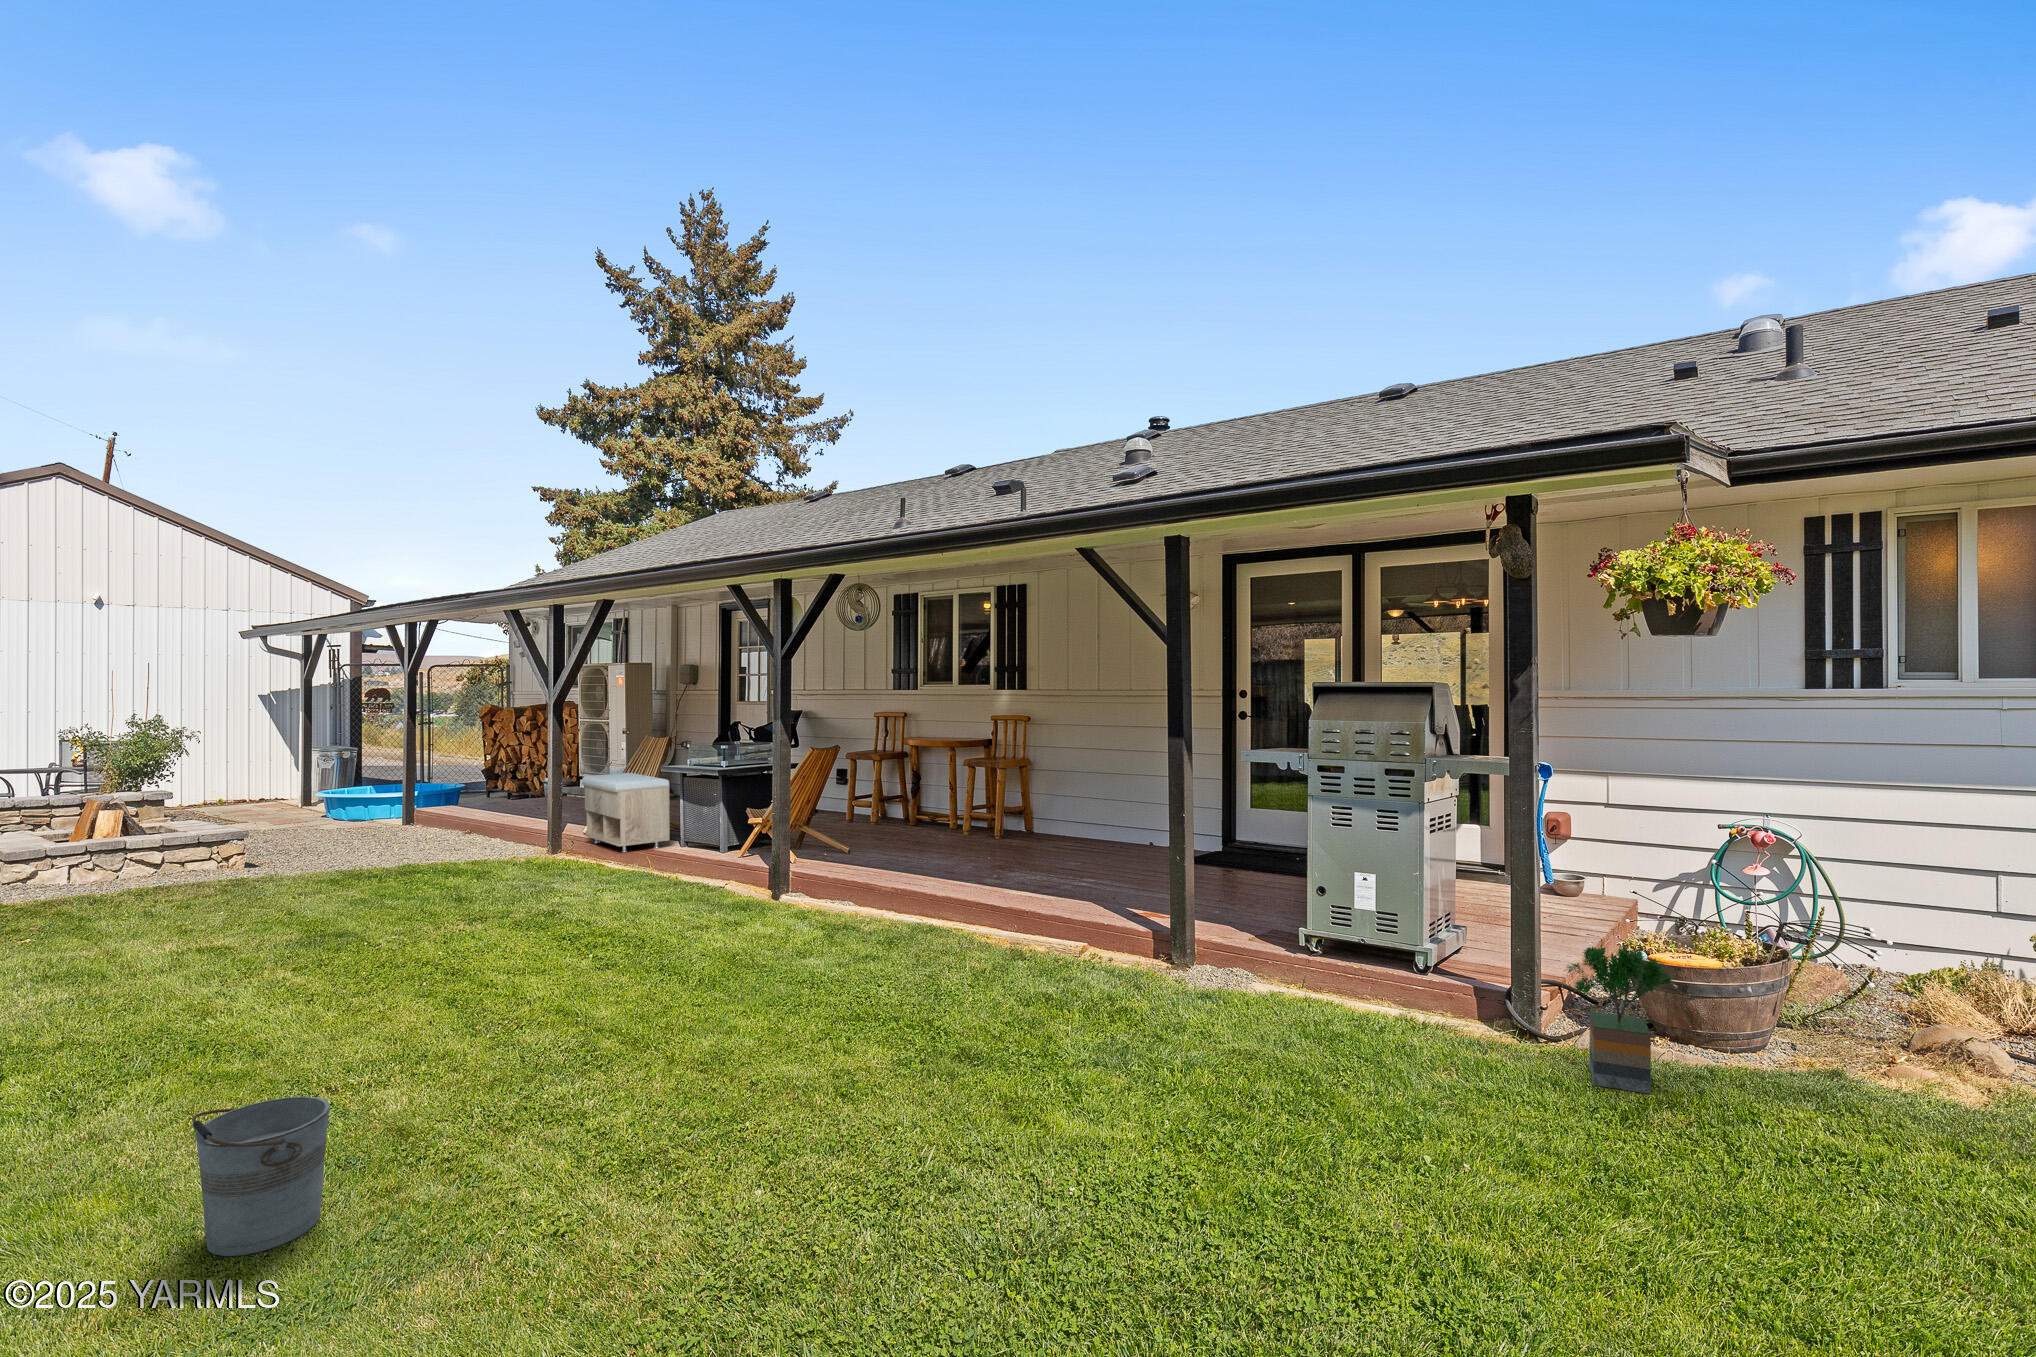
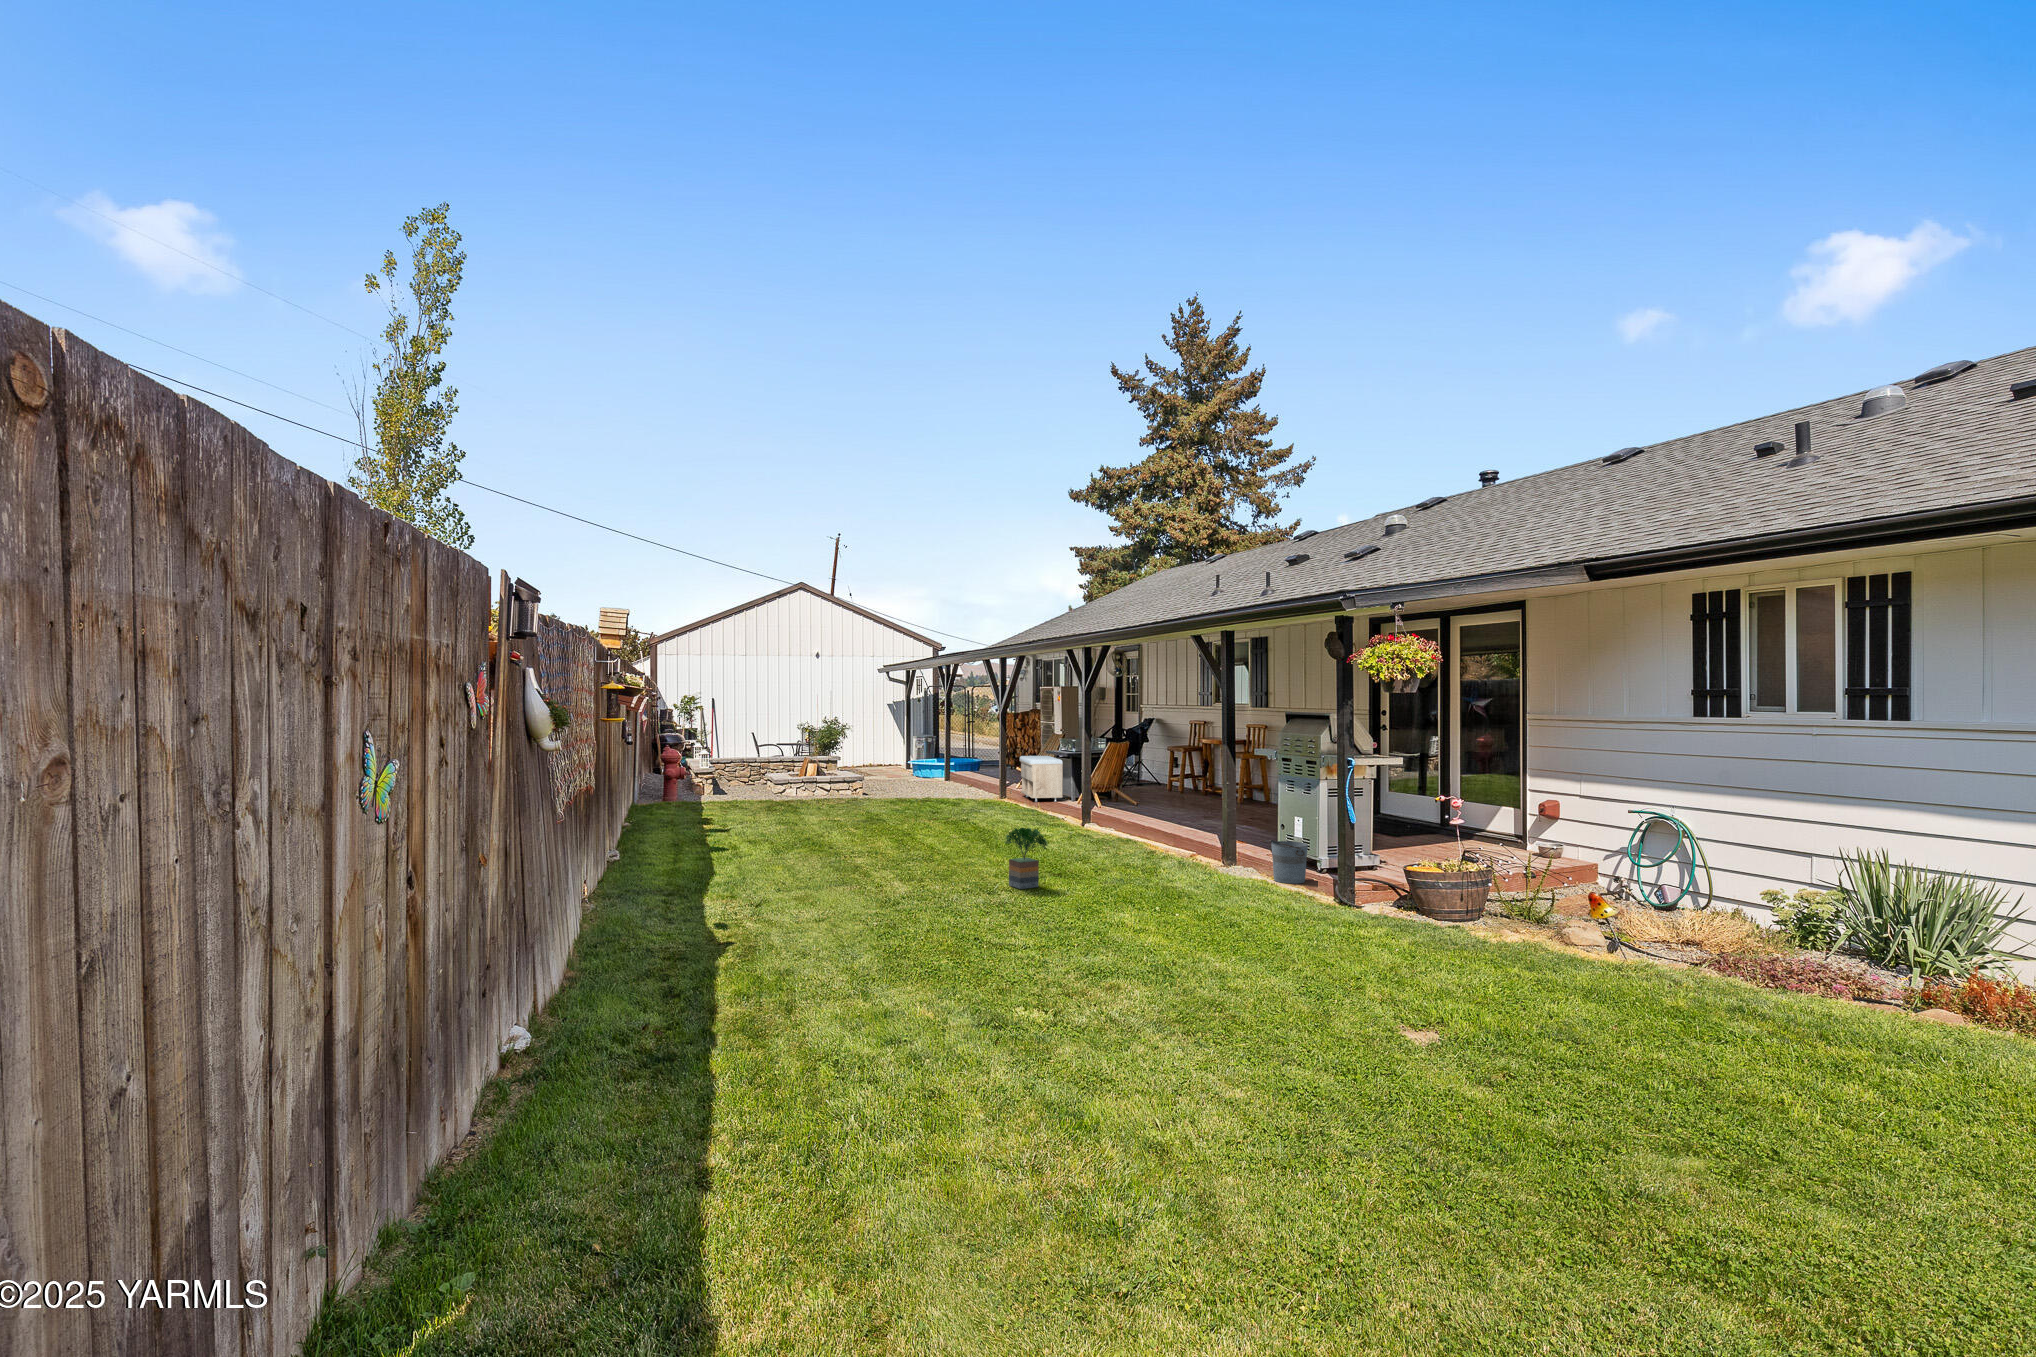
potted tree: present [1567,946,1674,1094] -> present [1006,828,1048,889]
bucket: present [192,1096,330,1256] -> present [1268,840,1308,884]

